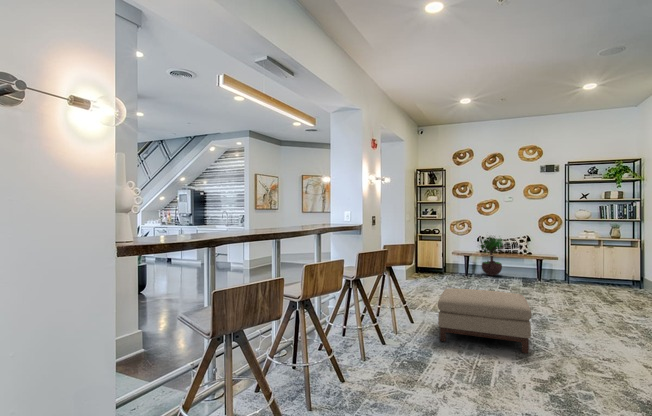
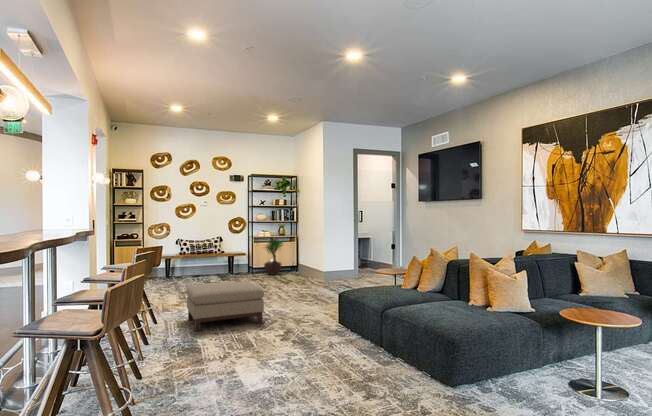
potted tree: present [480,237,502,276] -> present [264,239,283,275]

